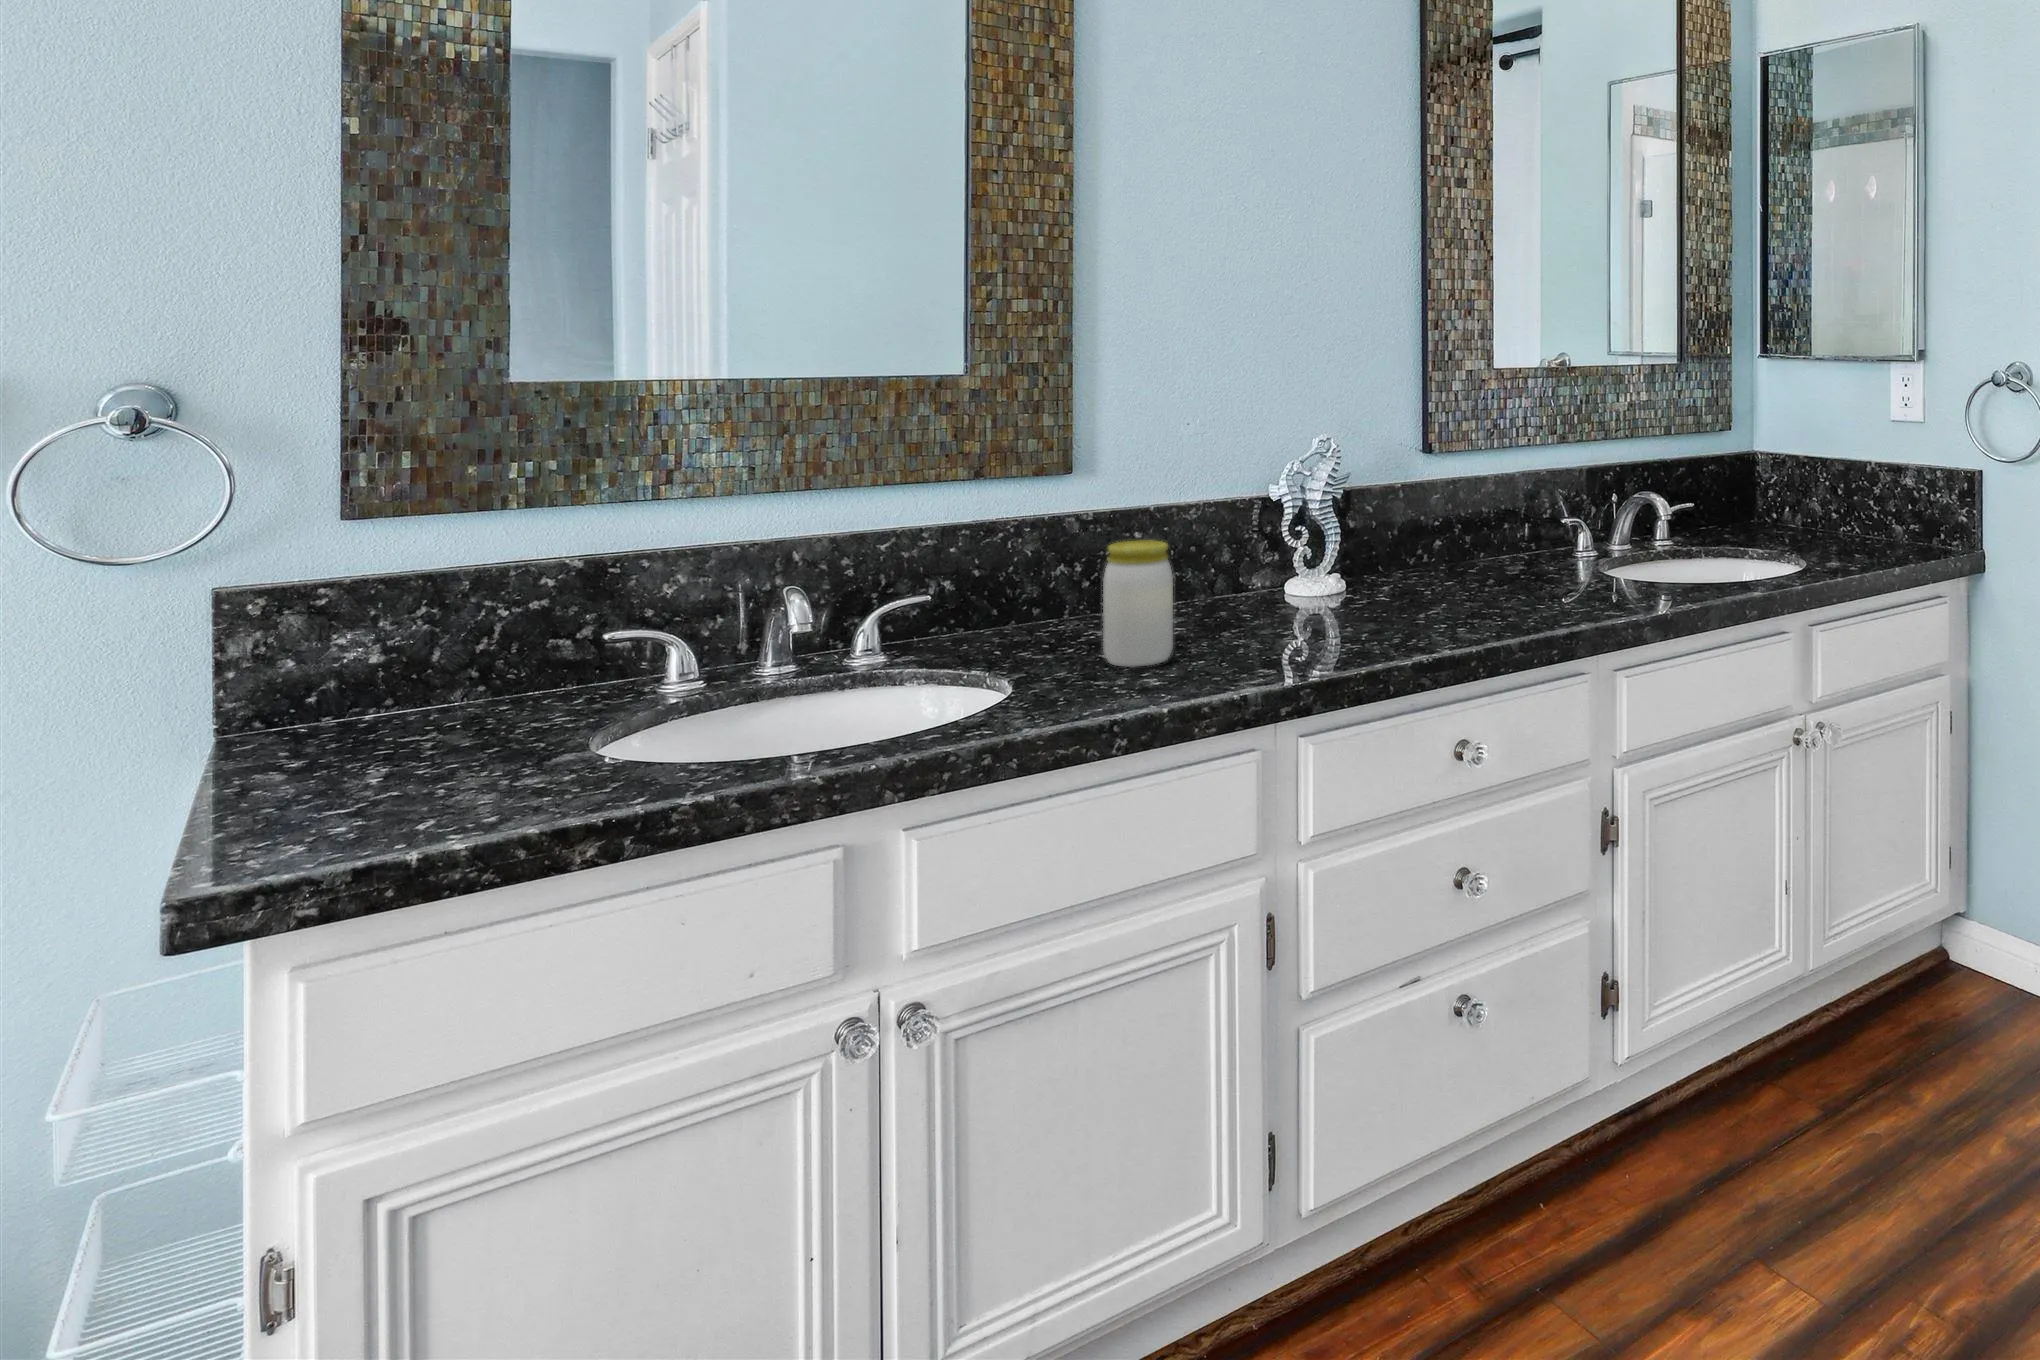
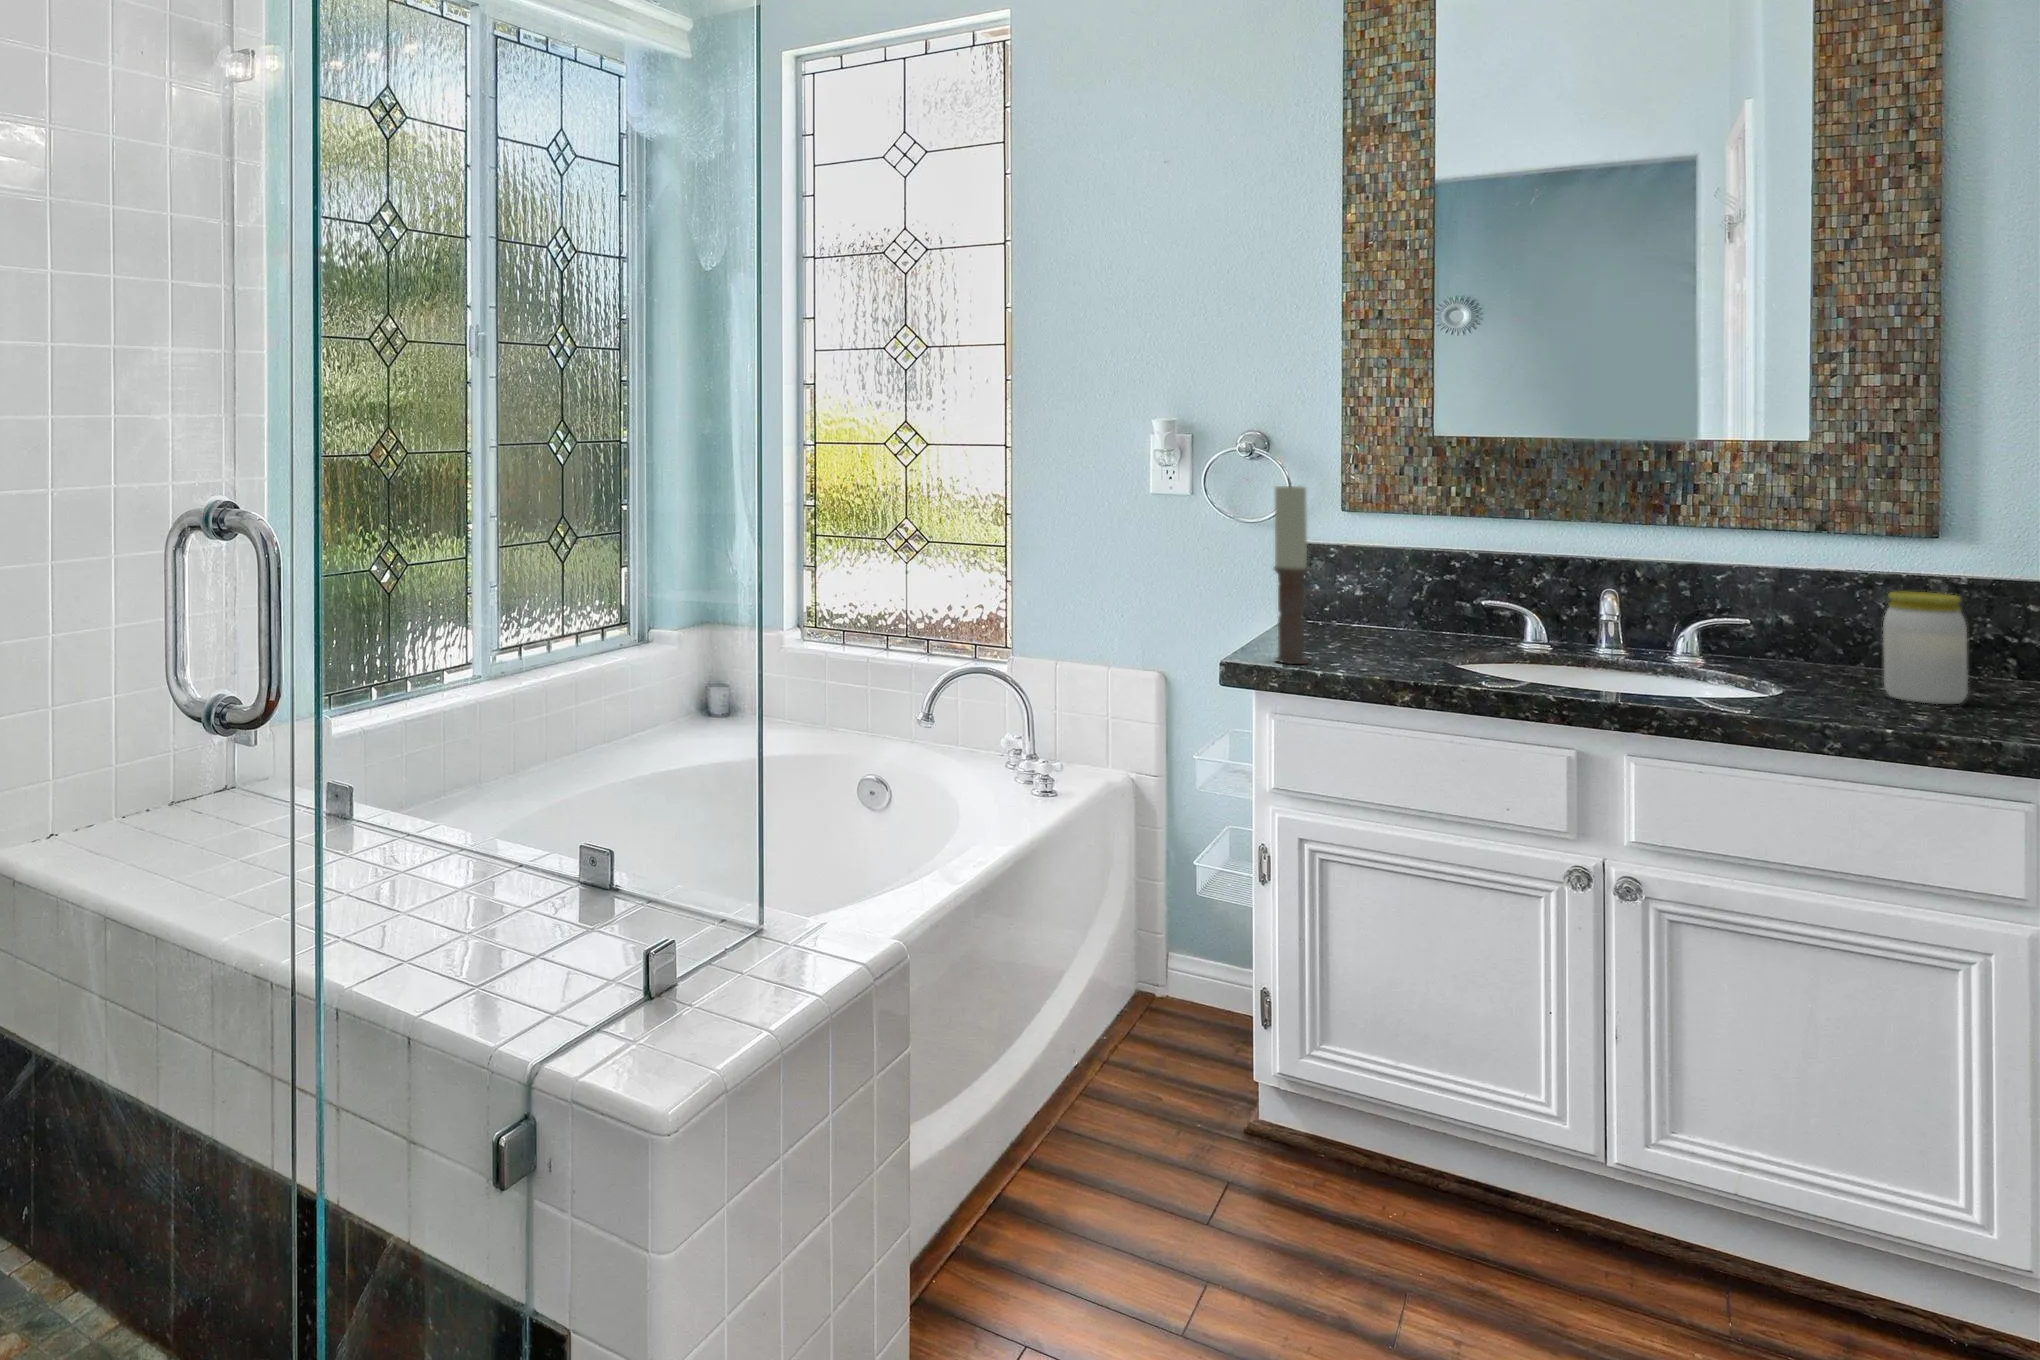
candle: none [333,480,412,849] -> present [1274,485,1308,664]

